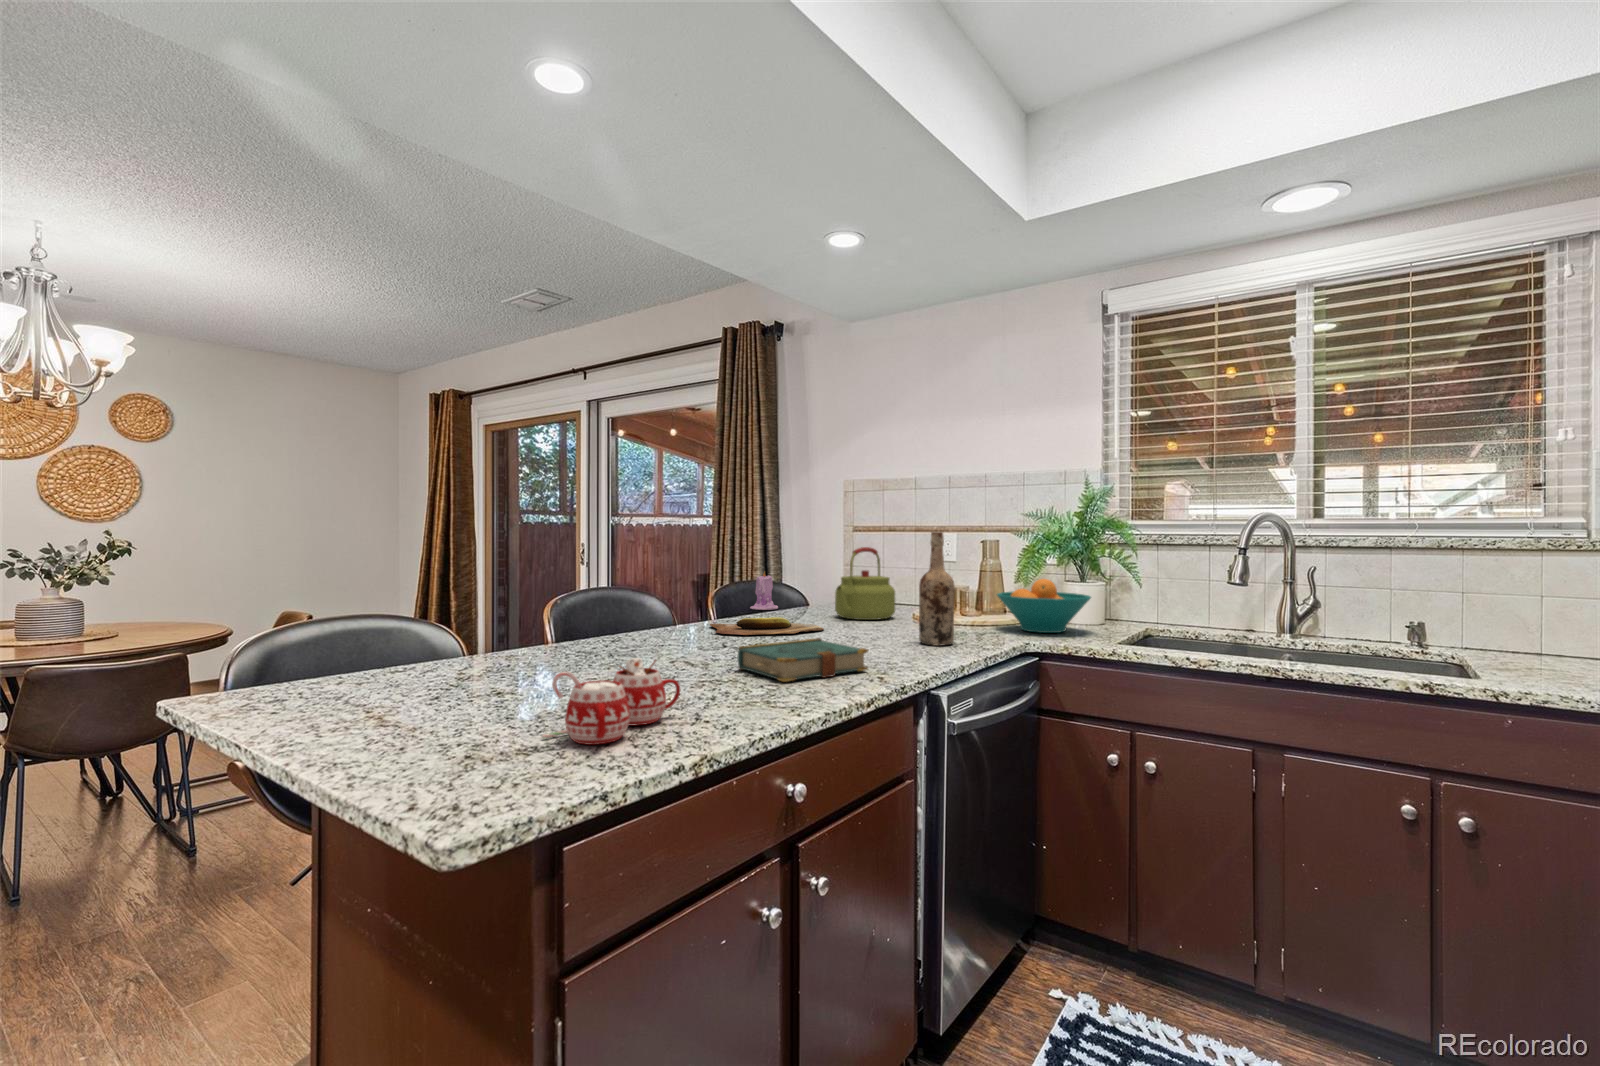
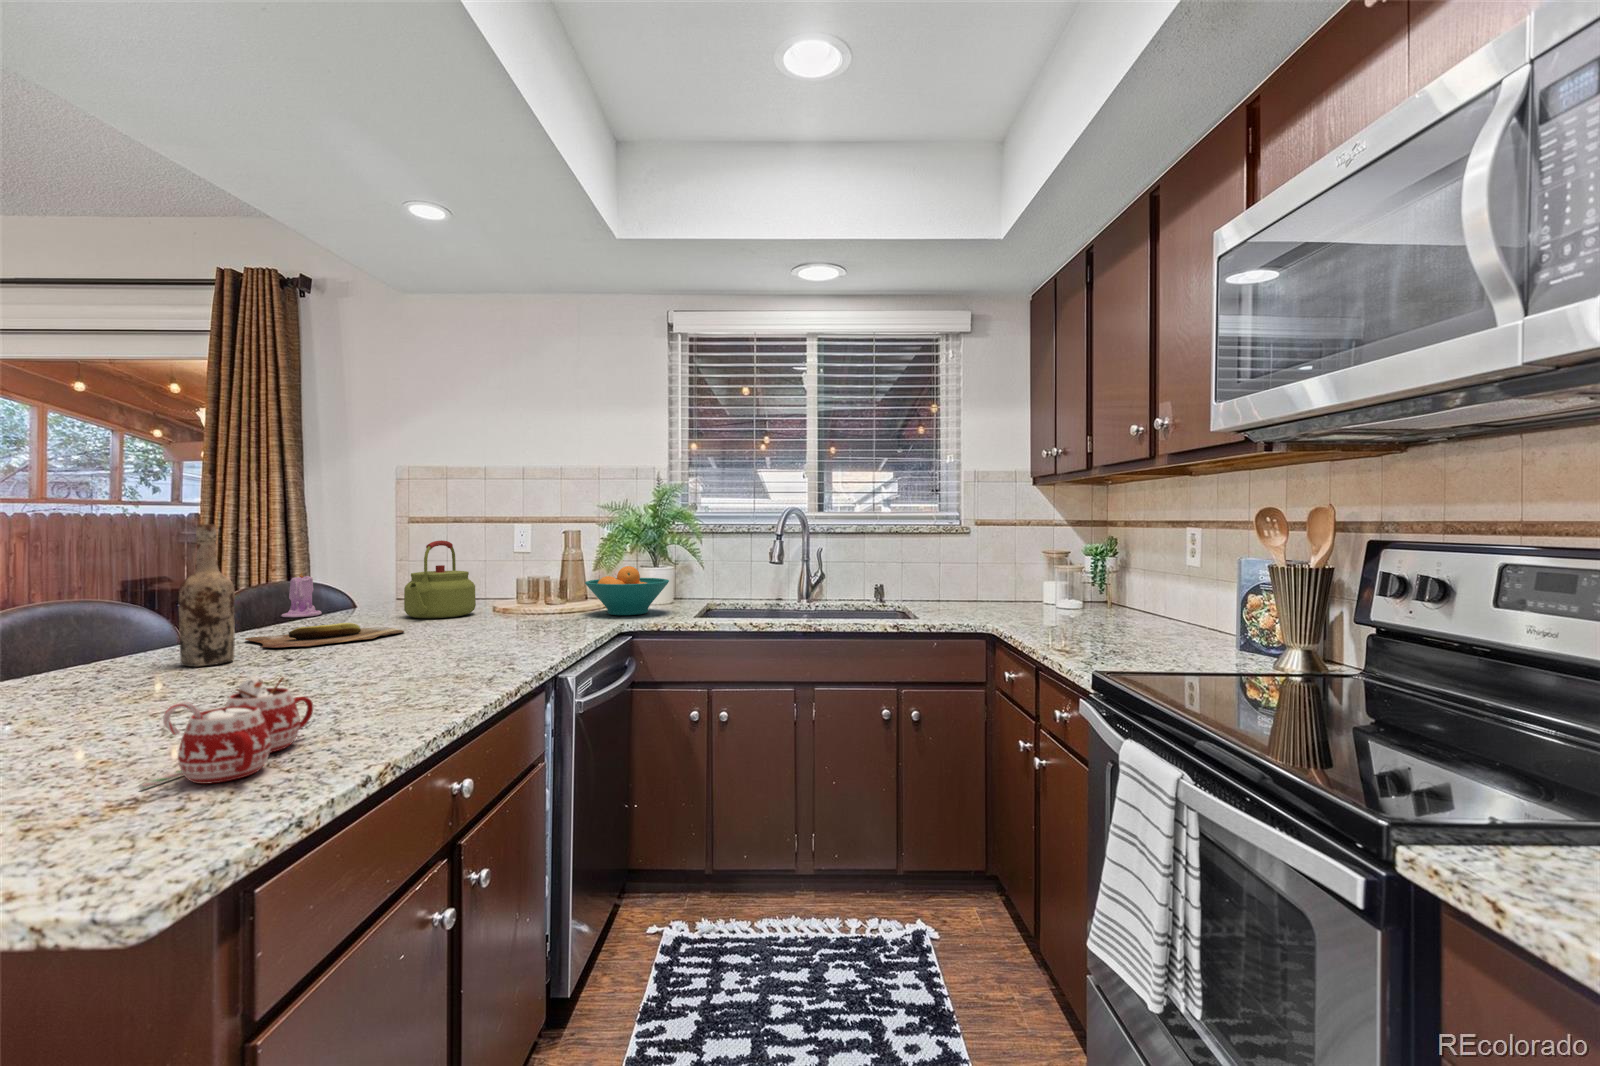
wine bottle: present [919,532,955,646] -> present [179,524,235,666]
book: present [737,638,868,682] -> none [336,639,492,687]

